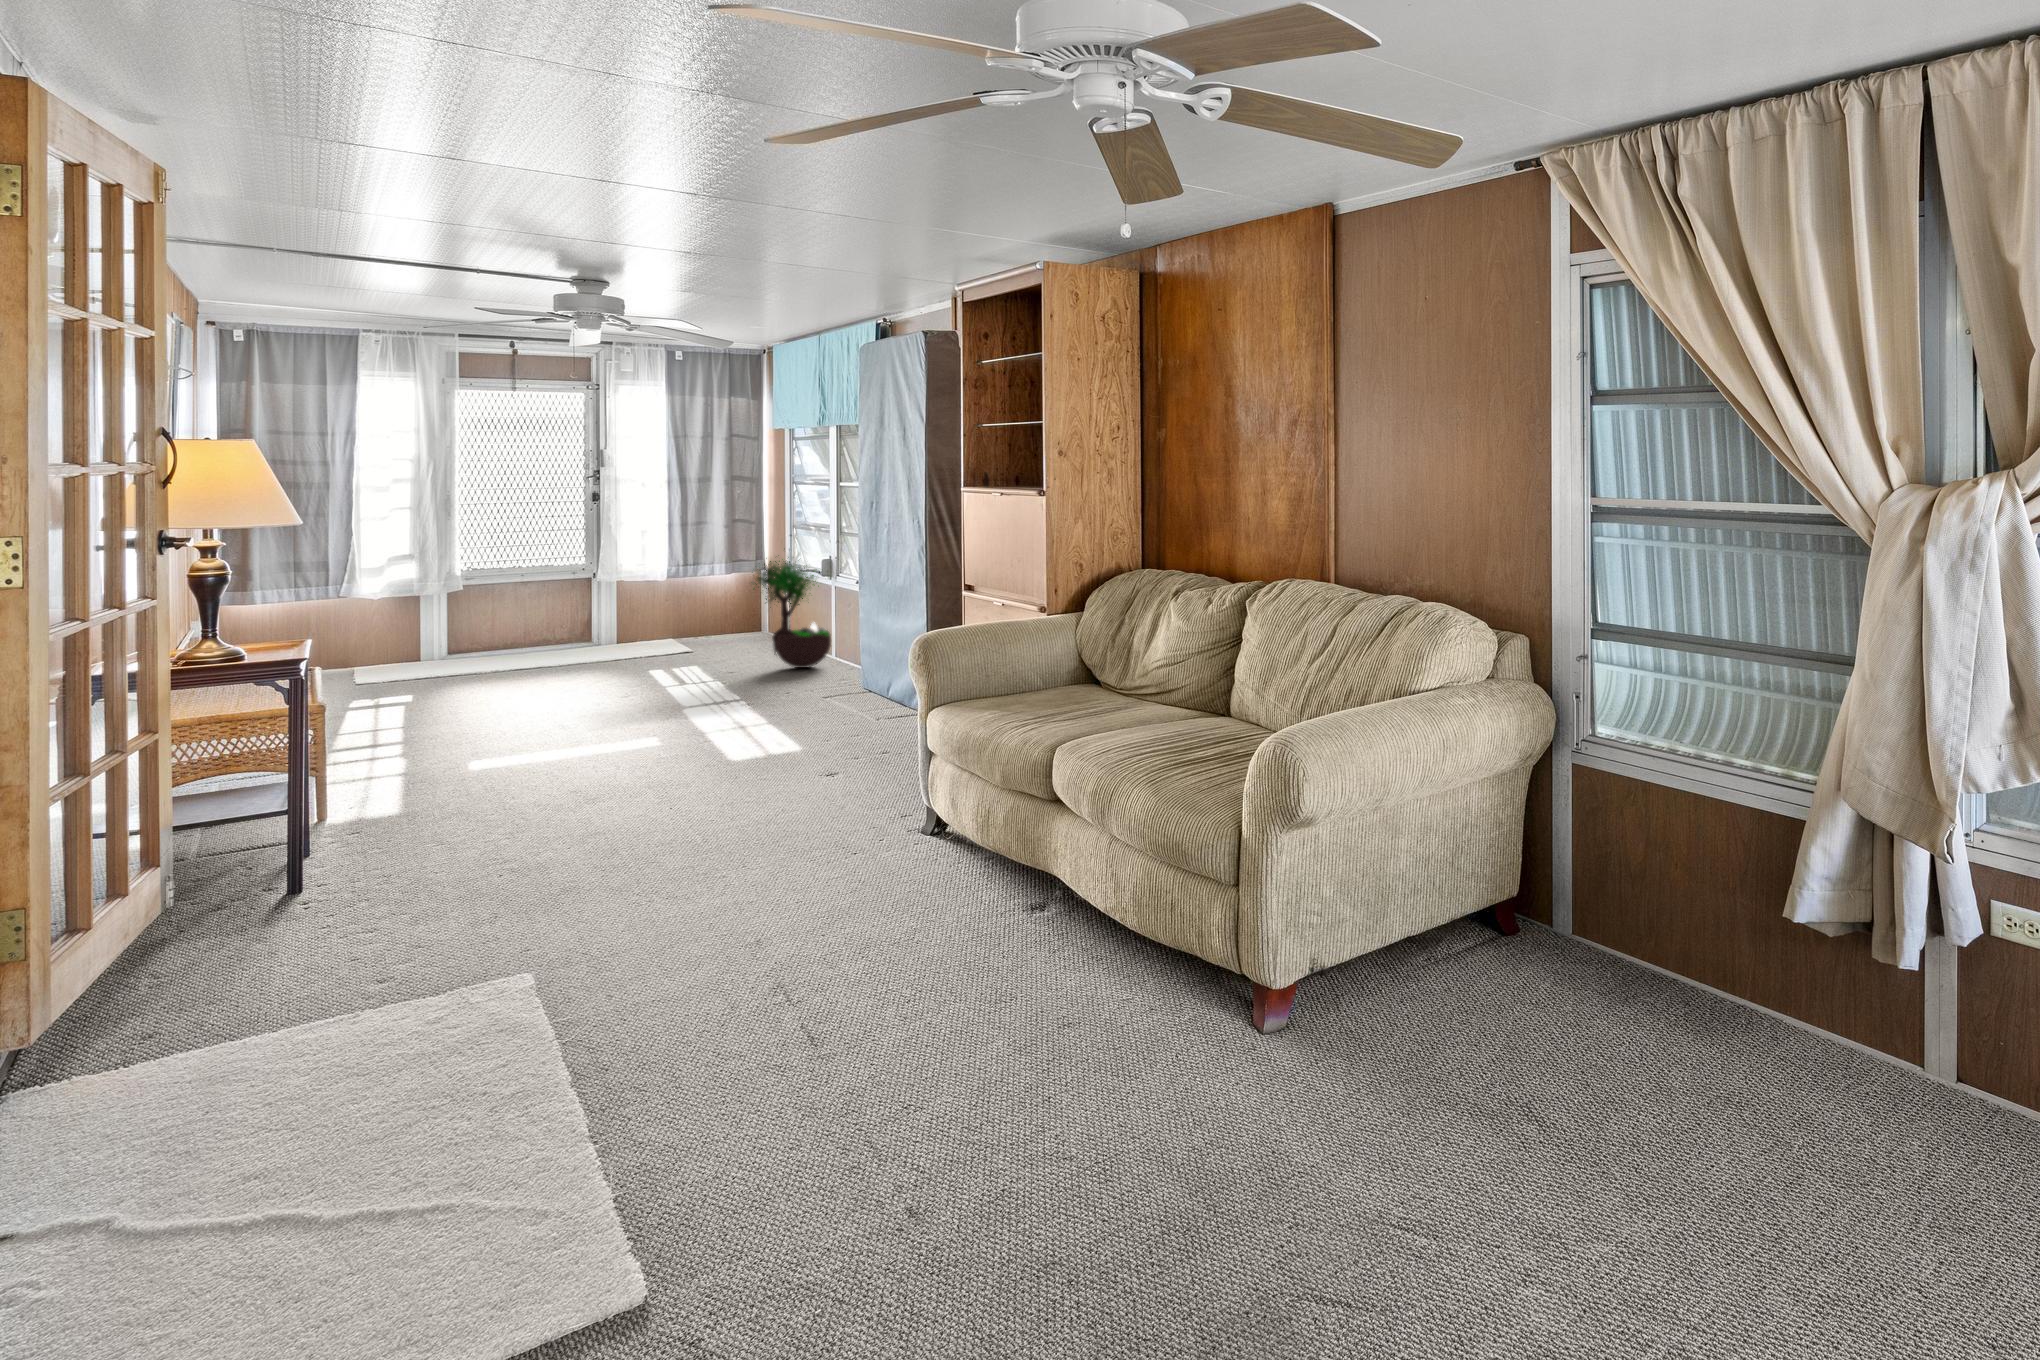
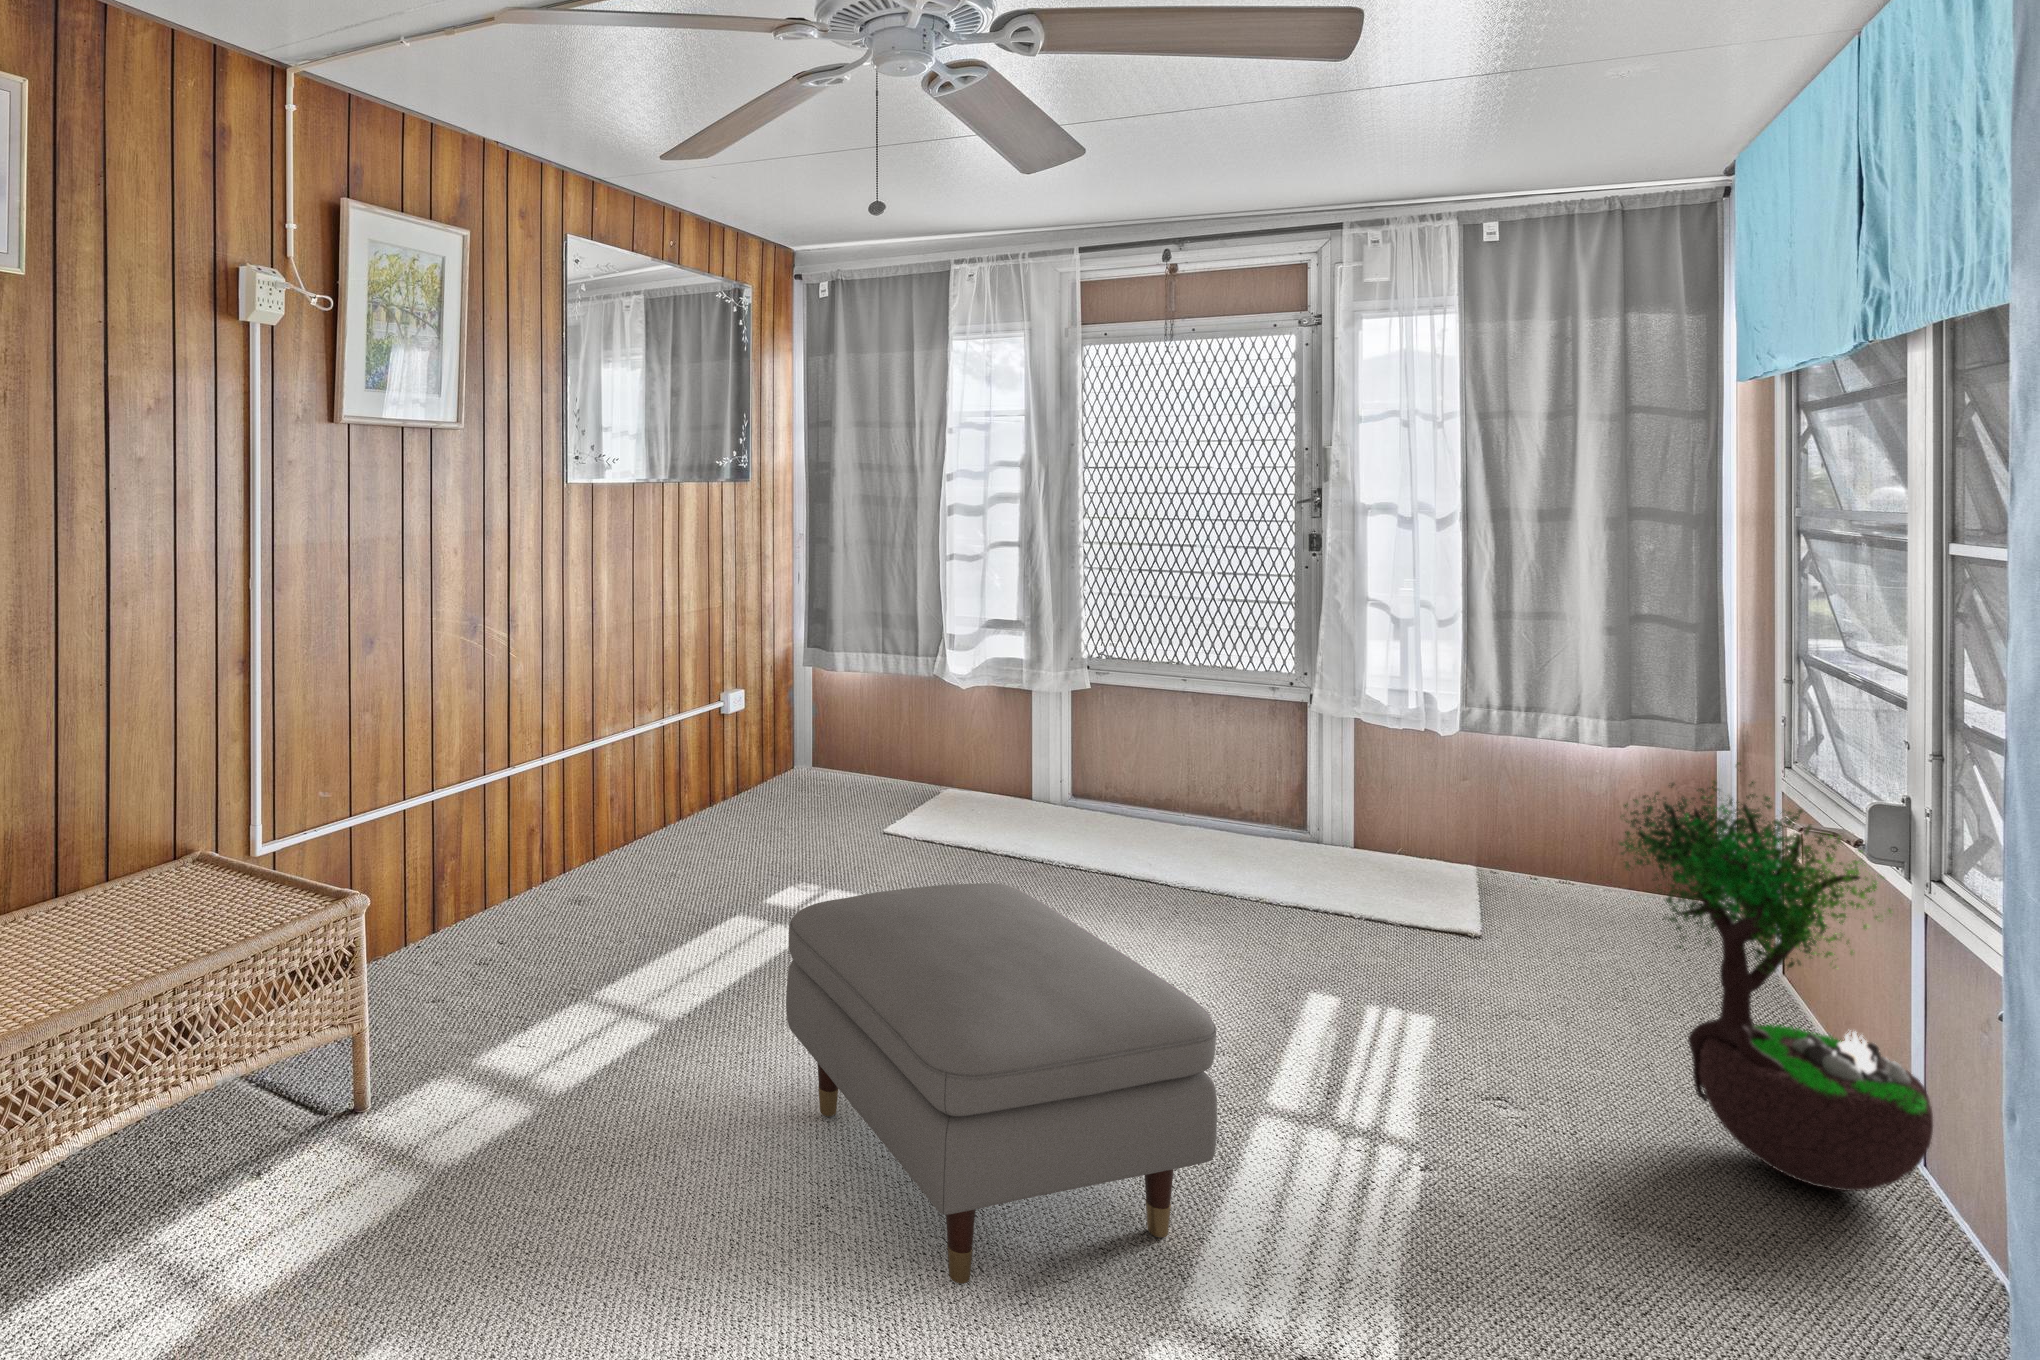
ottoman: none [463,627,659,727] -> present [786,883,1217,1284]

